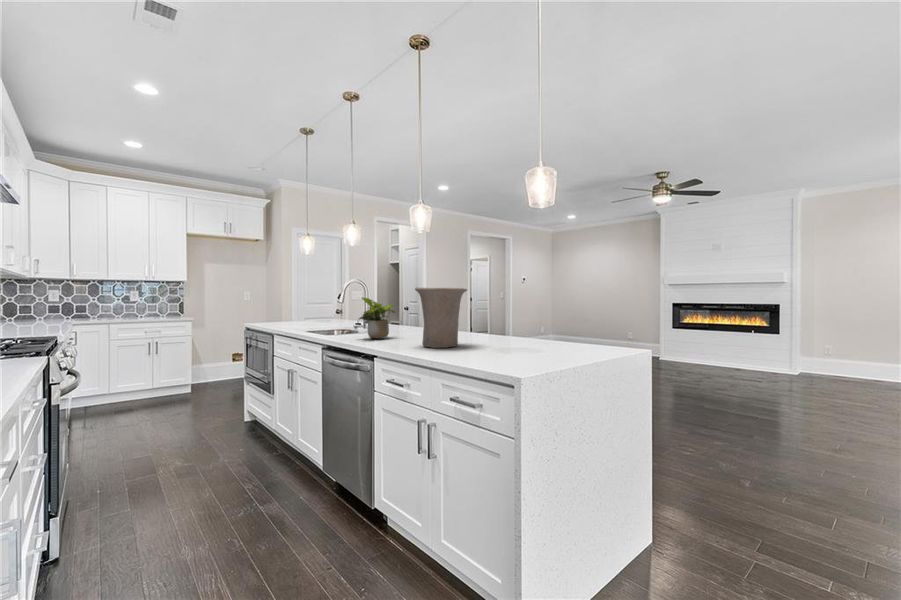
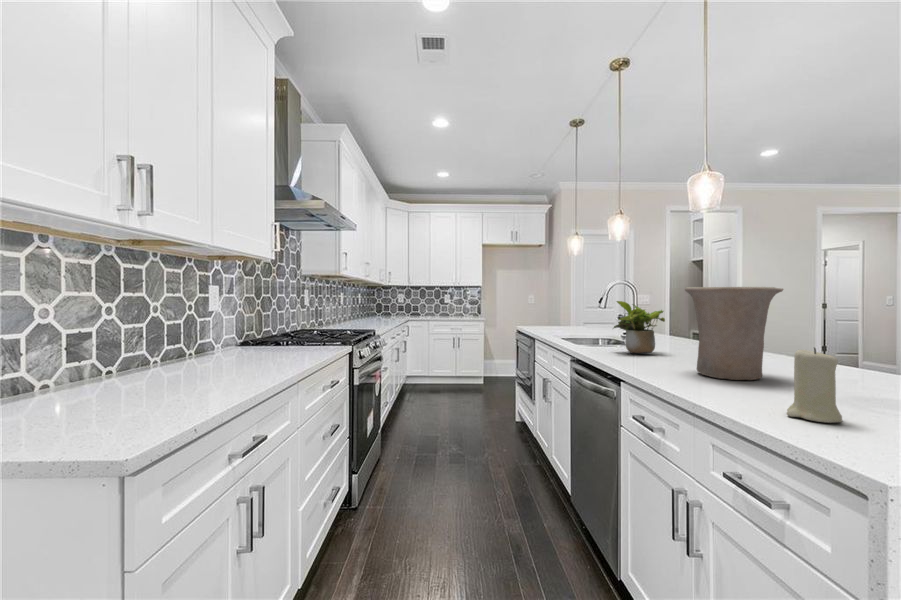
candle: none [475,322,498,360] -> present [787,348,842,423]

